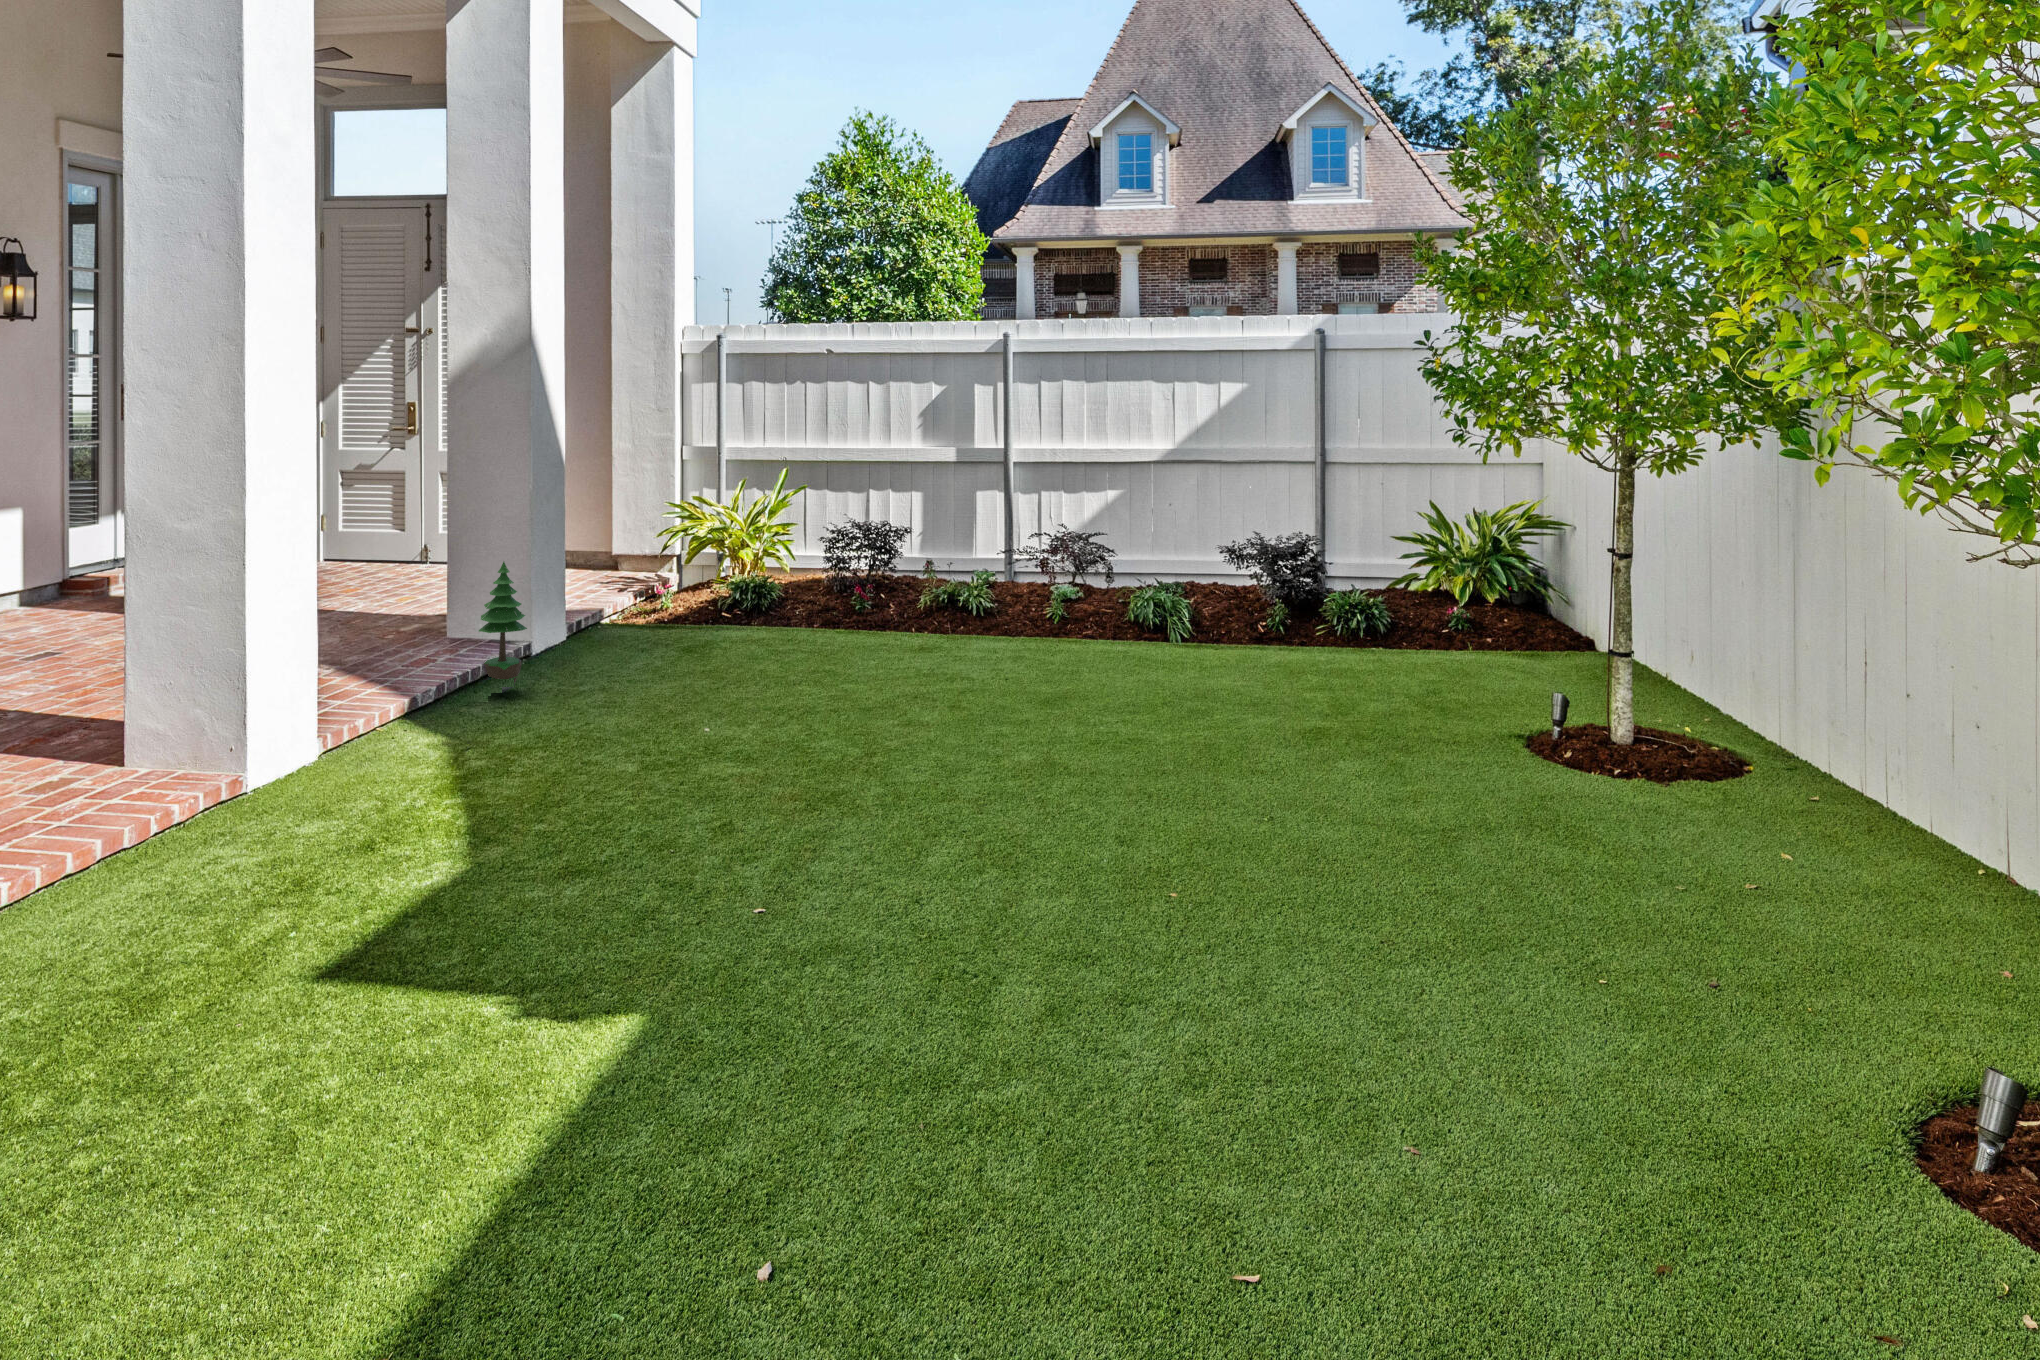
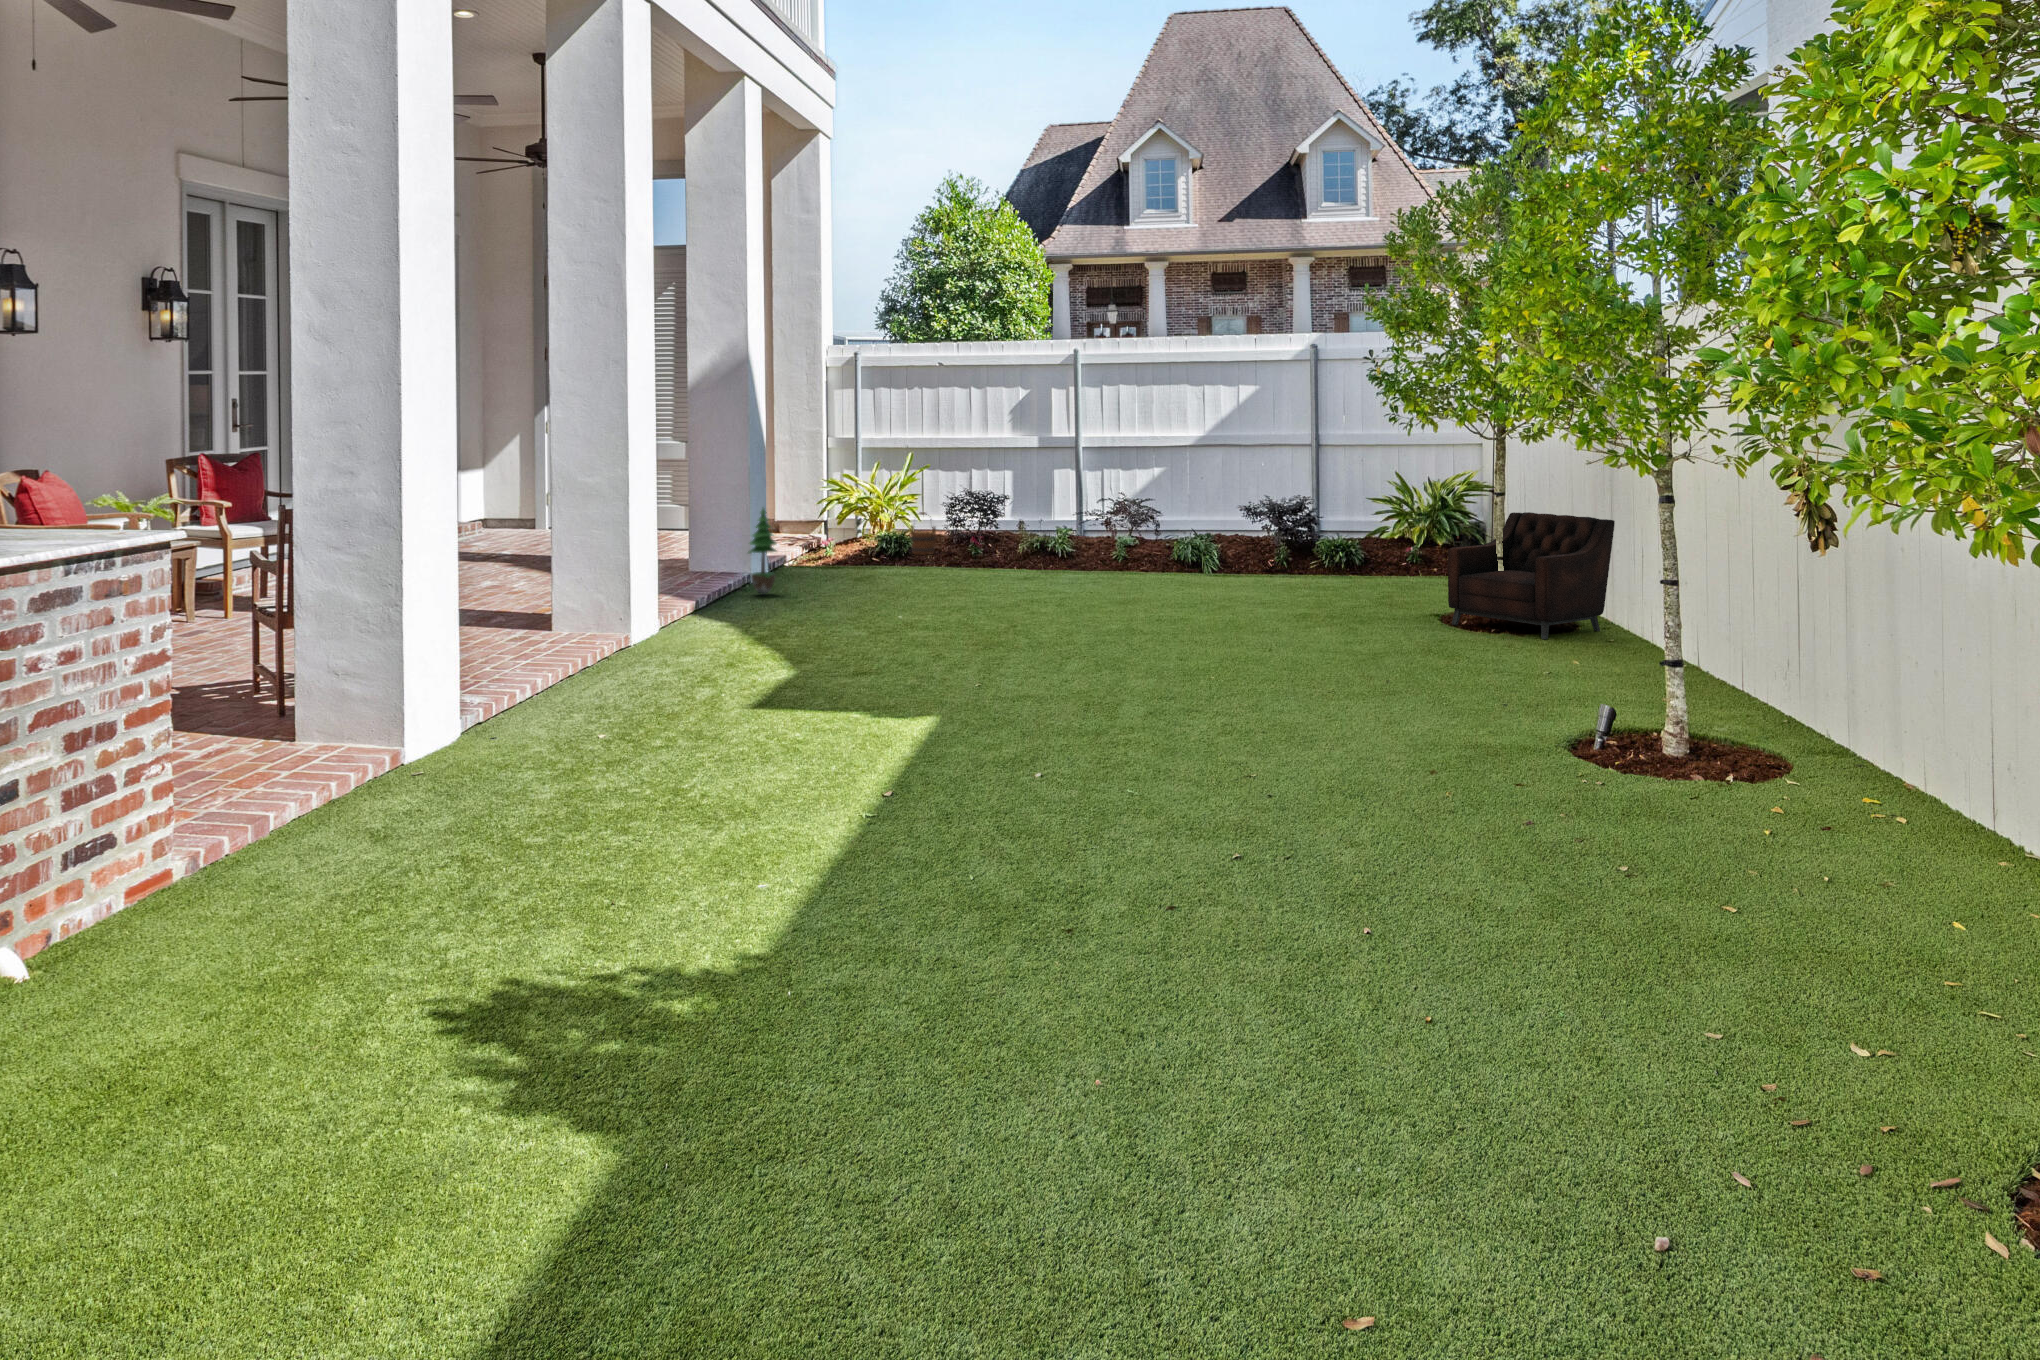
wooden bucket: none [787,542,819,599] -> present [910,512,936,555]
armchair: none [1581,613,1896,885] -> present [1448,512,1615,639]

